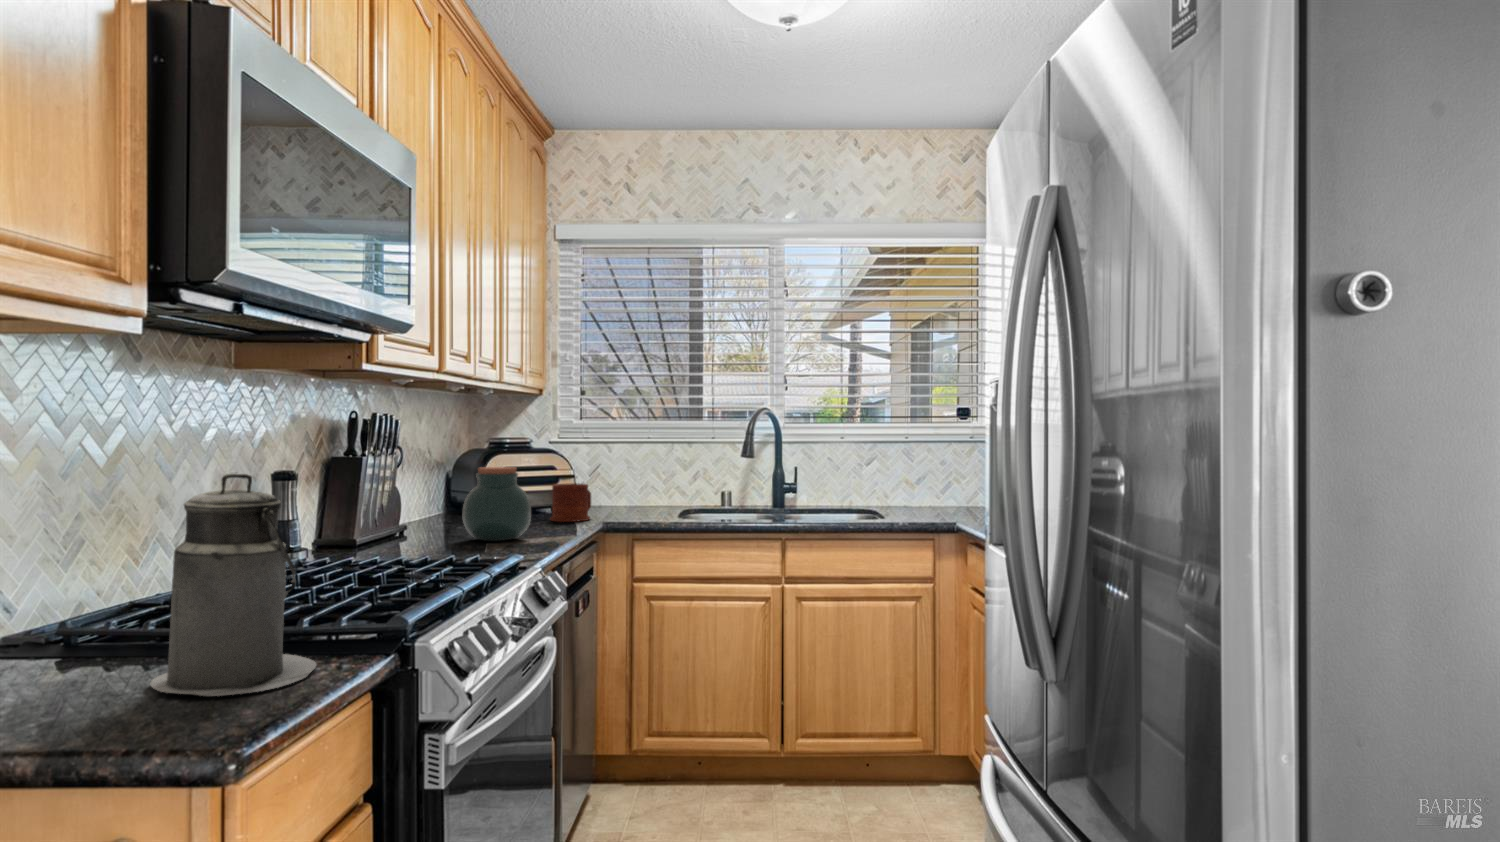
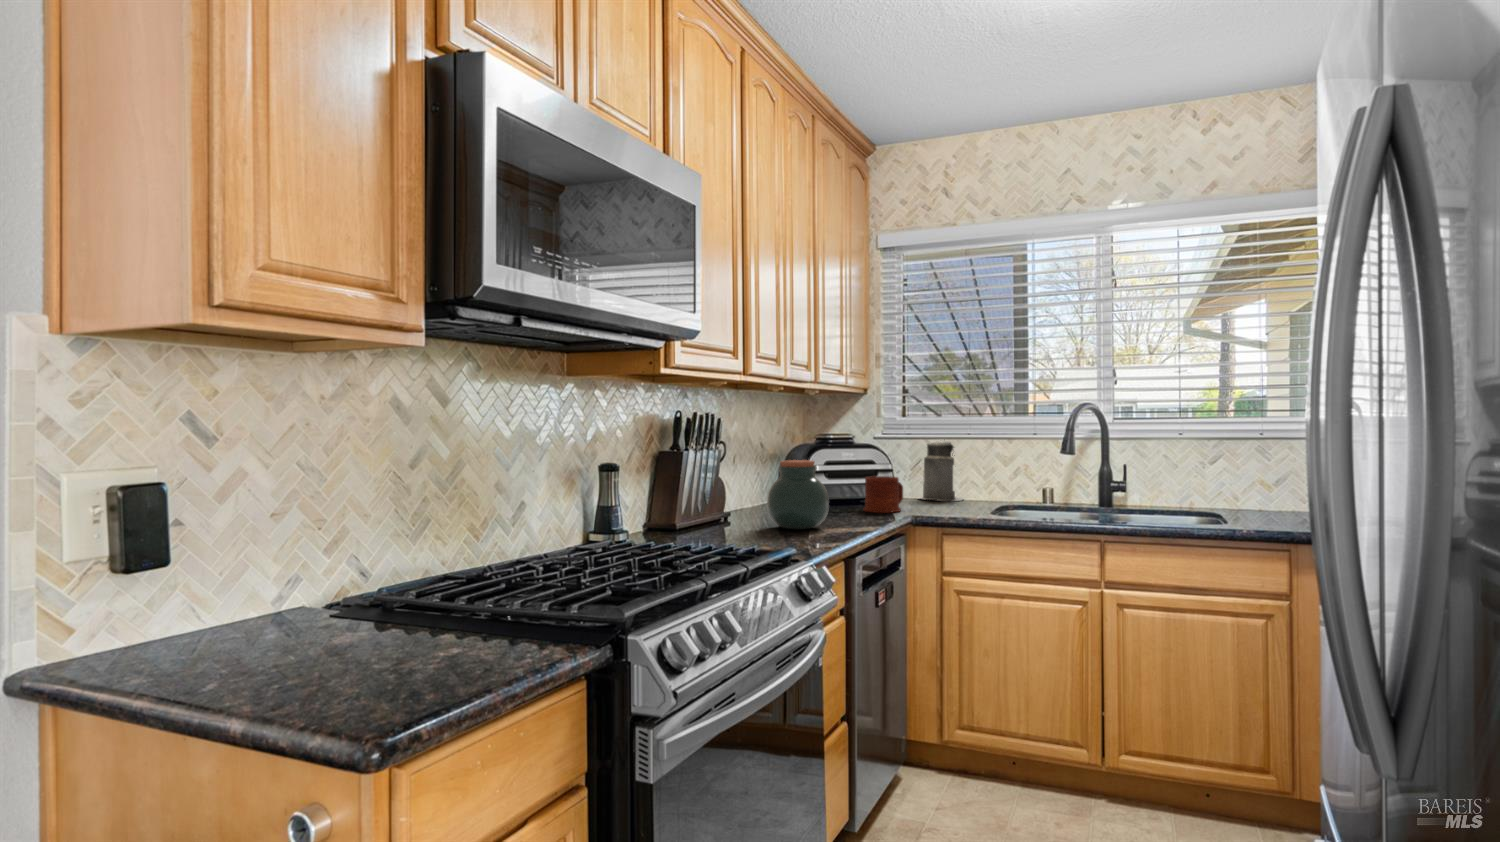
canister: present [150,474,316,696] -> present [920,441,963,501]

